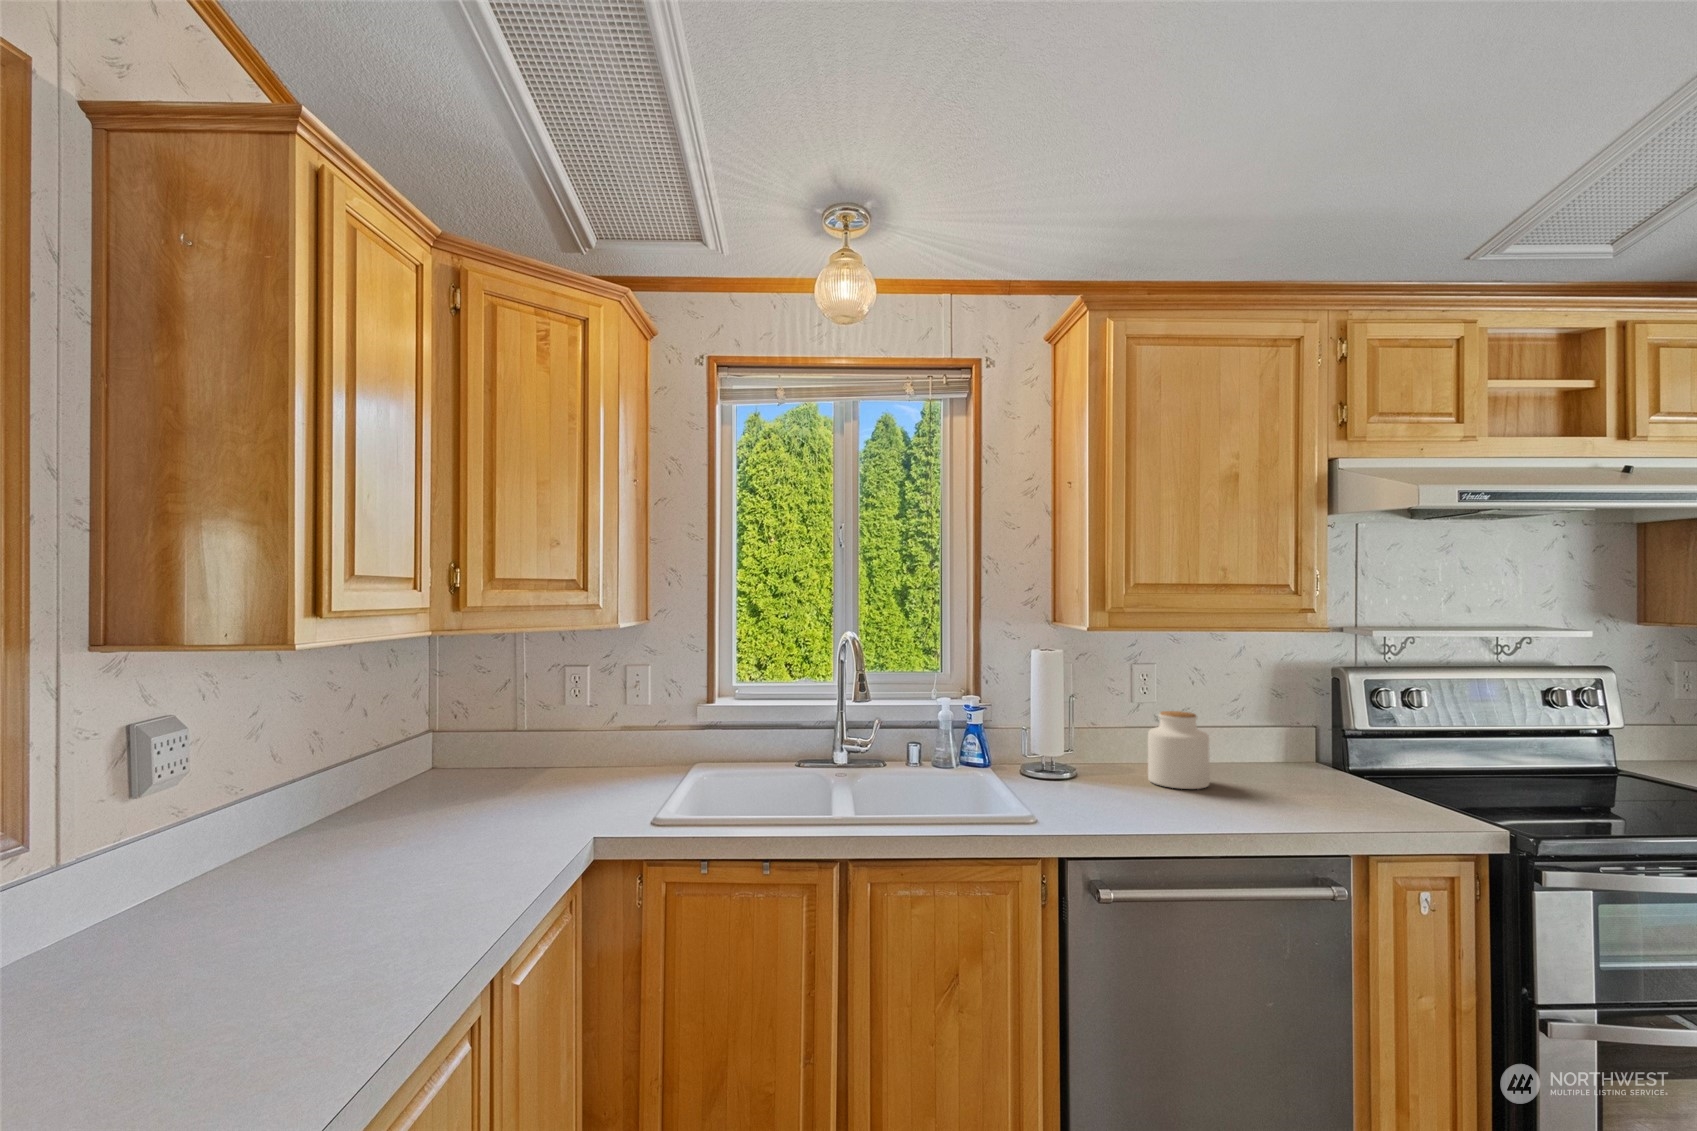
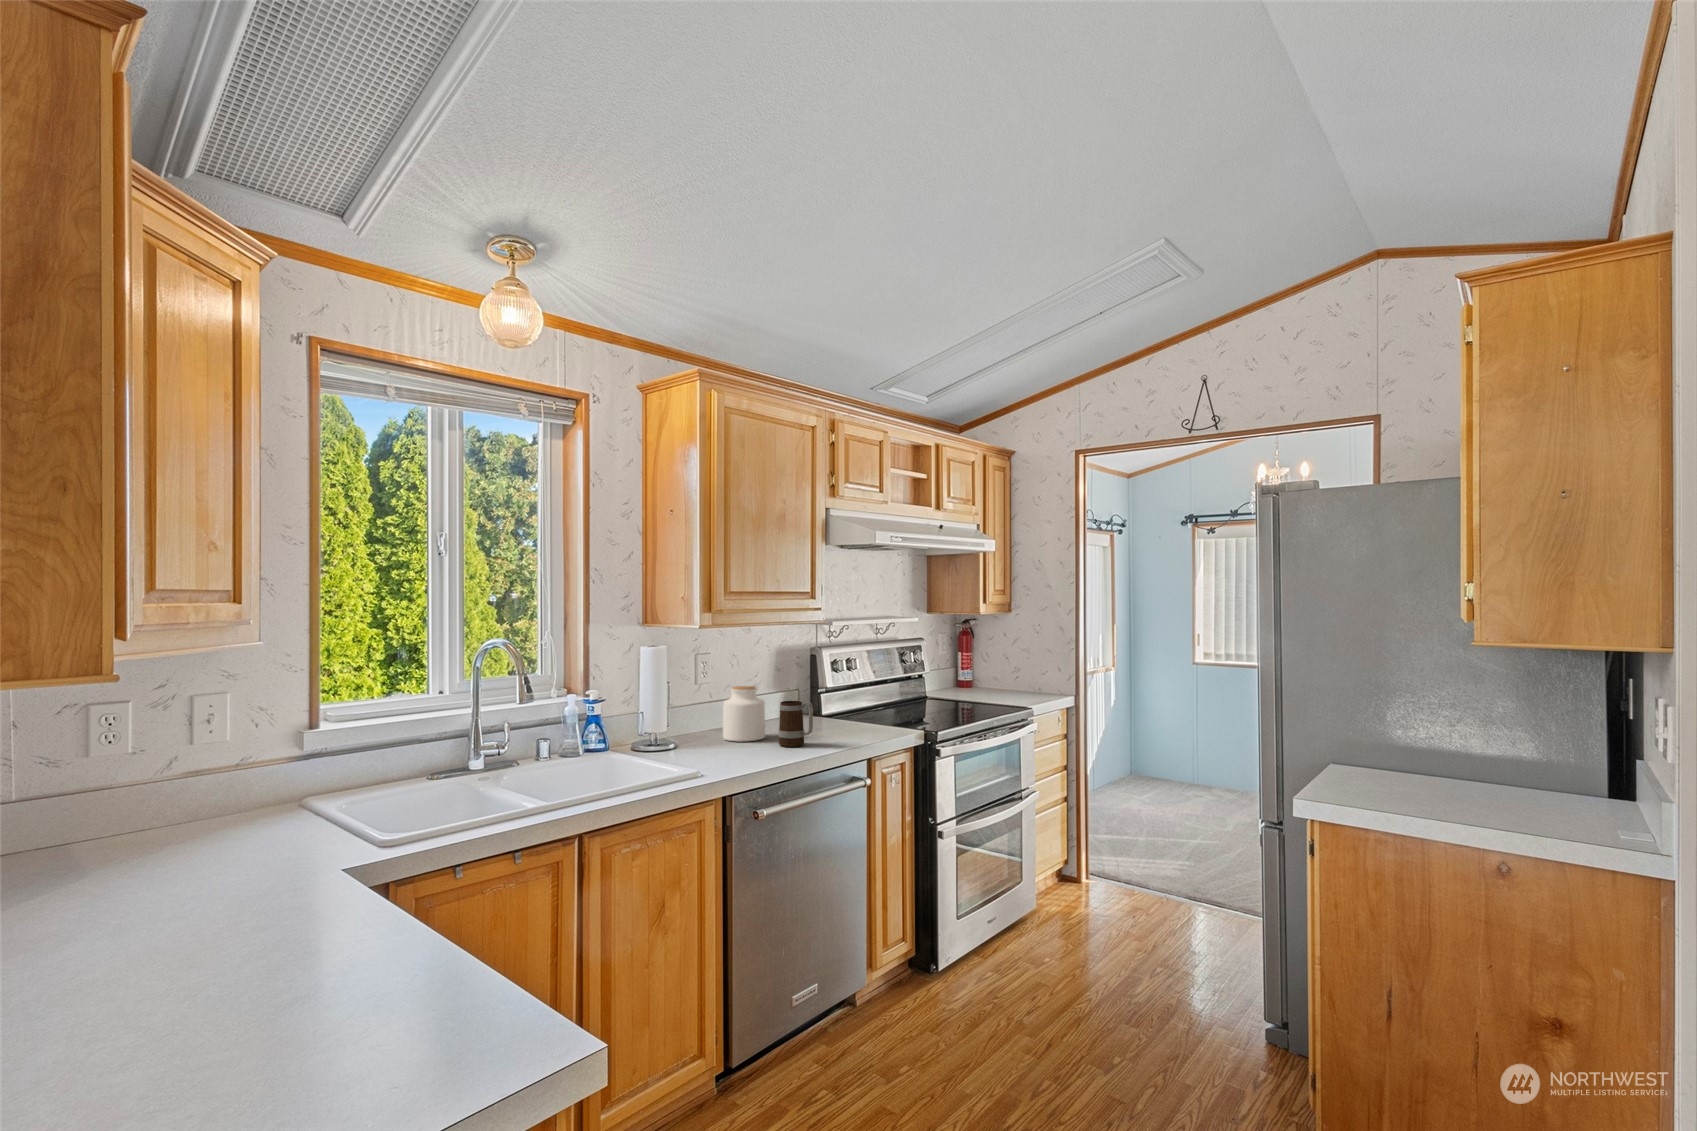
mug: none [1206,741,1256,810] -> present [779,701,813,747]

